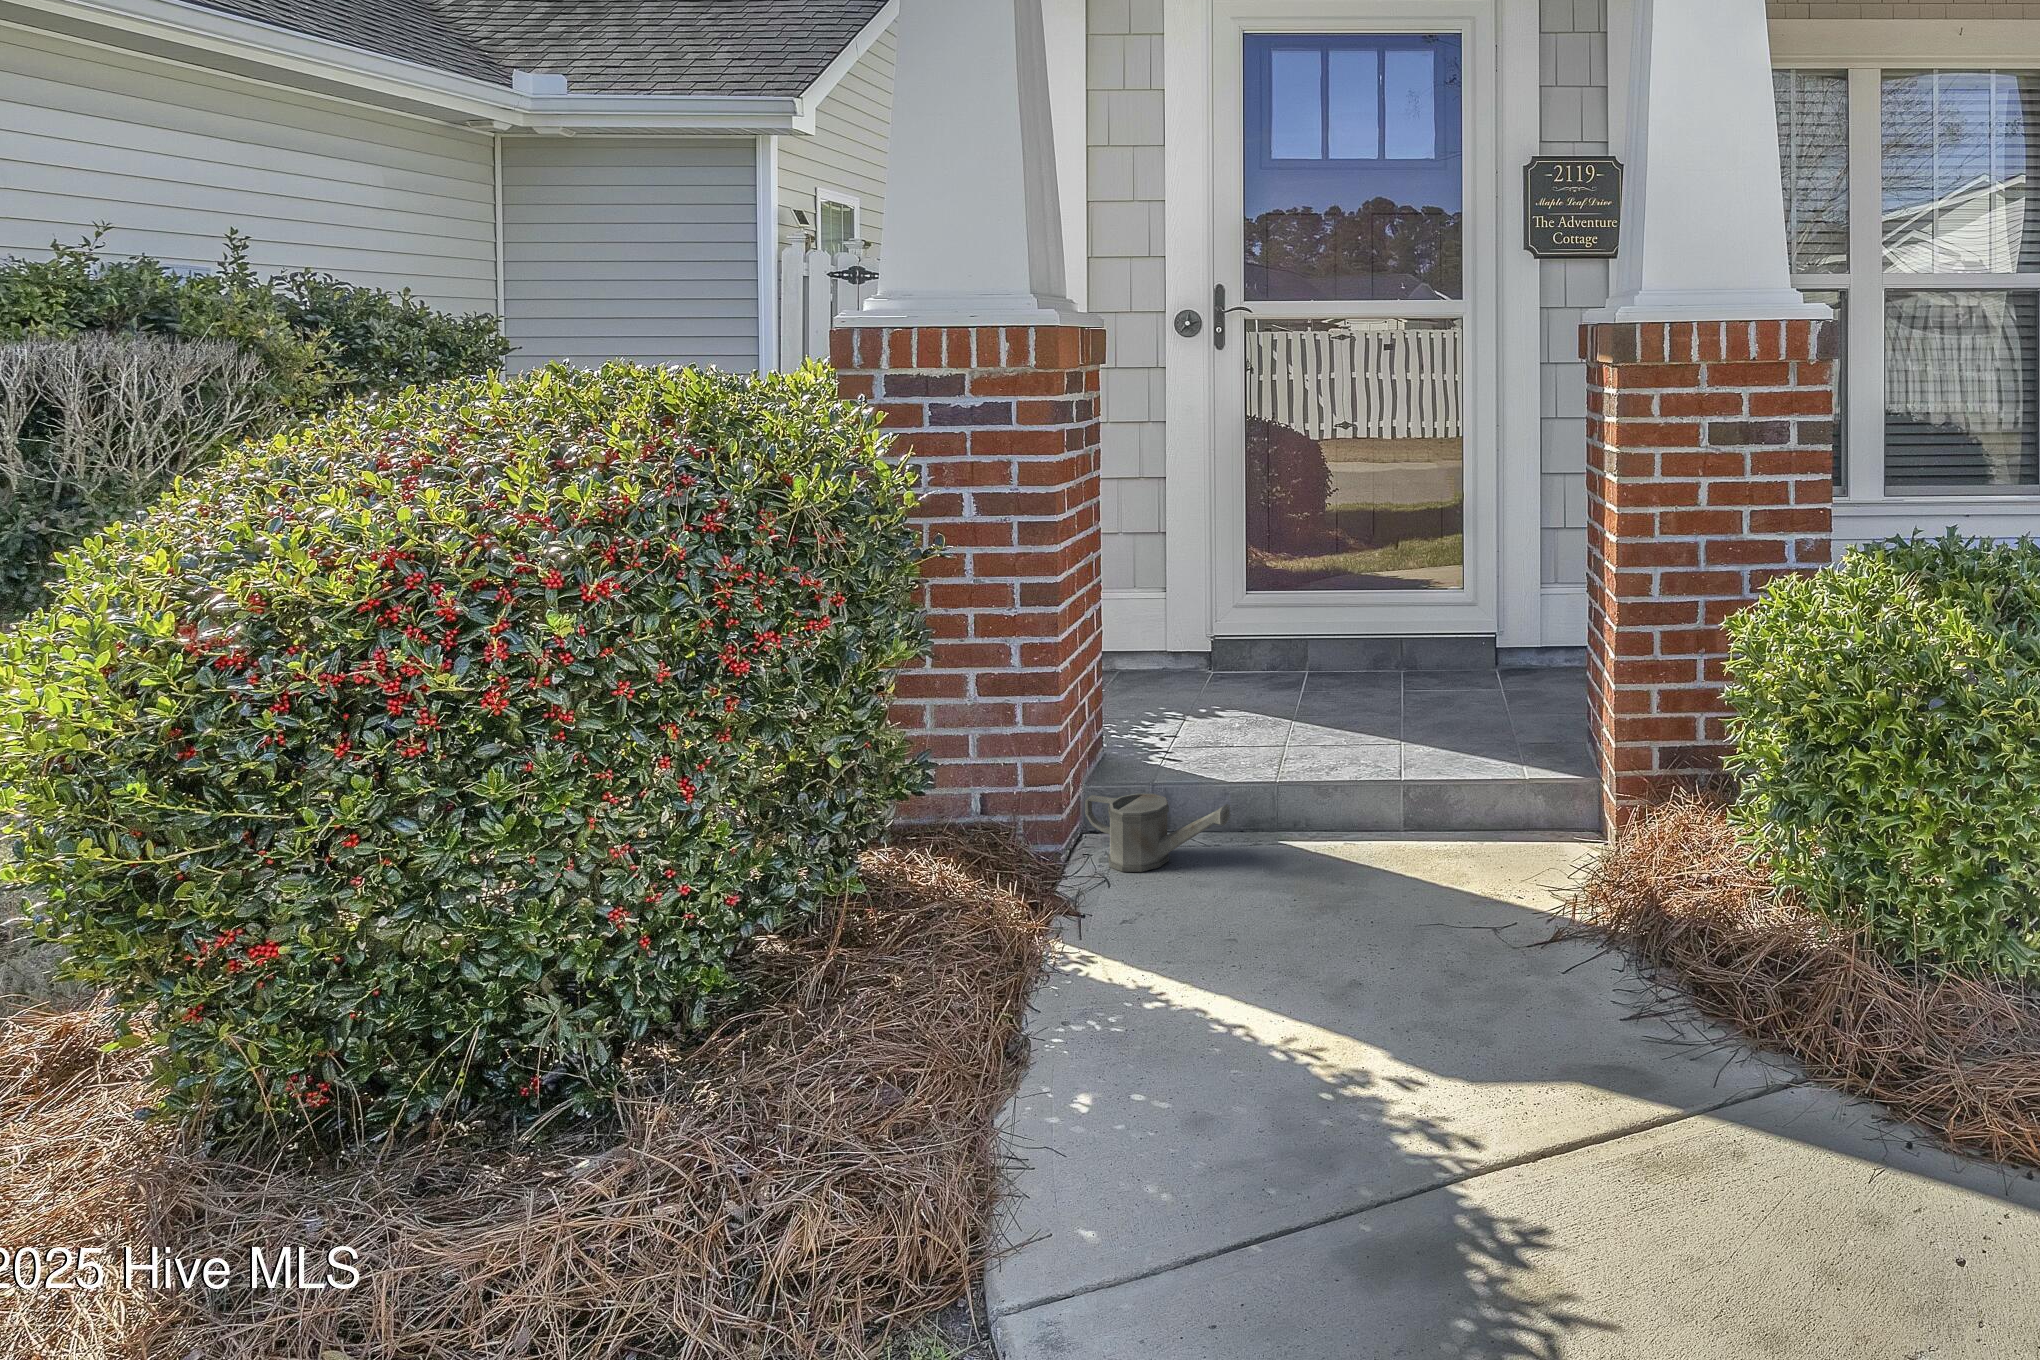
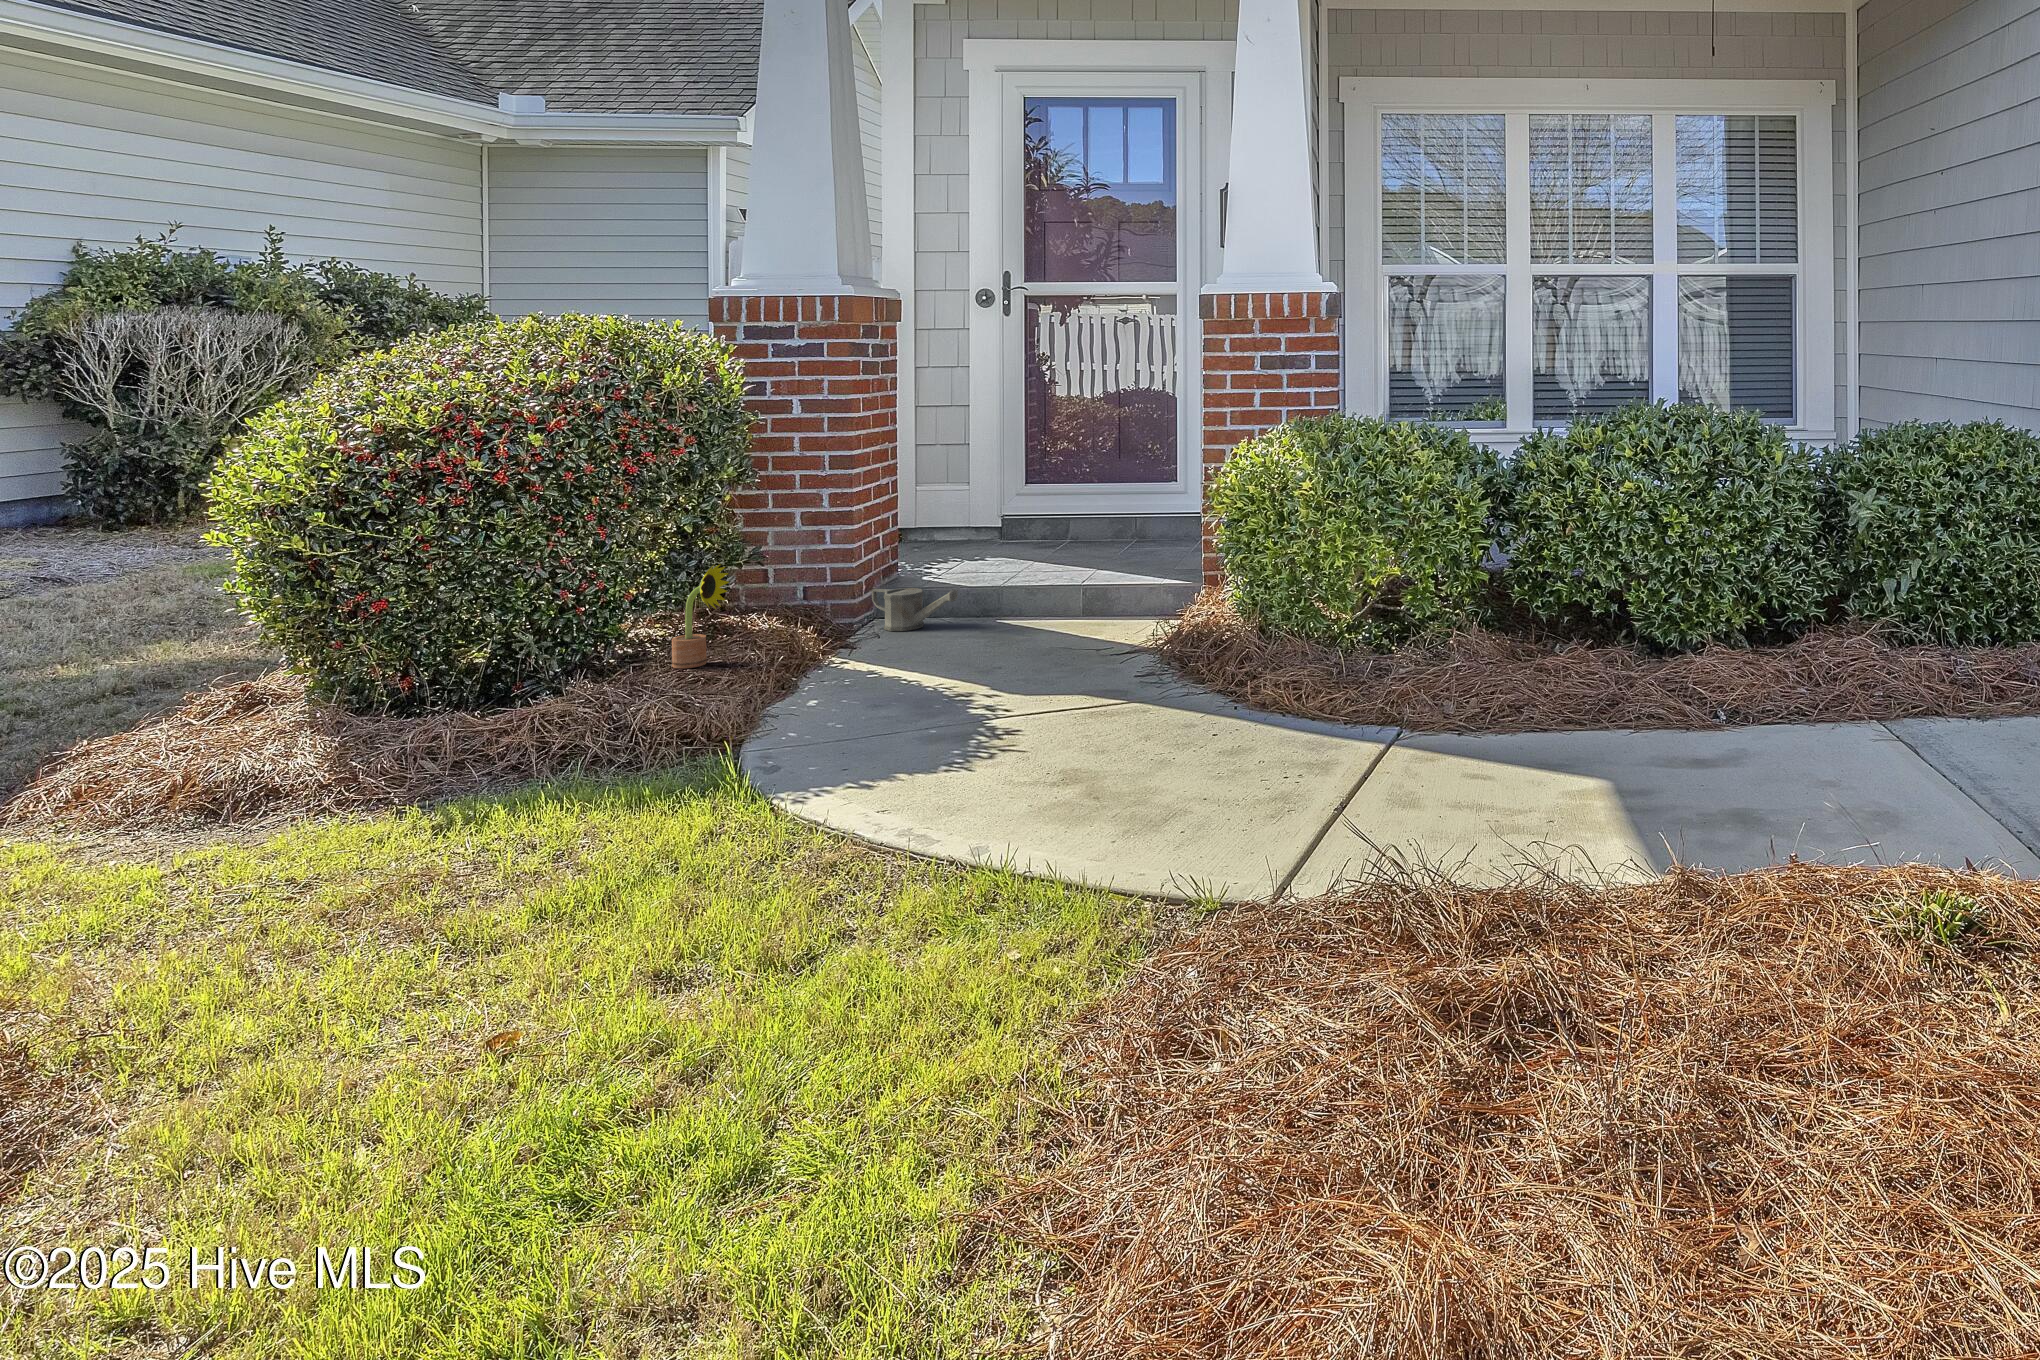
decorative plant: none [809,829,910,1035] -> present [672,565,729,668]

